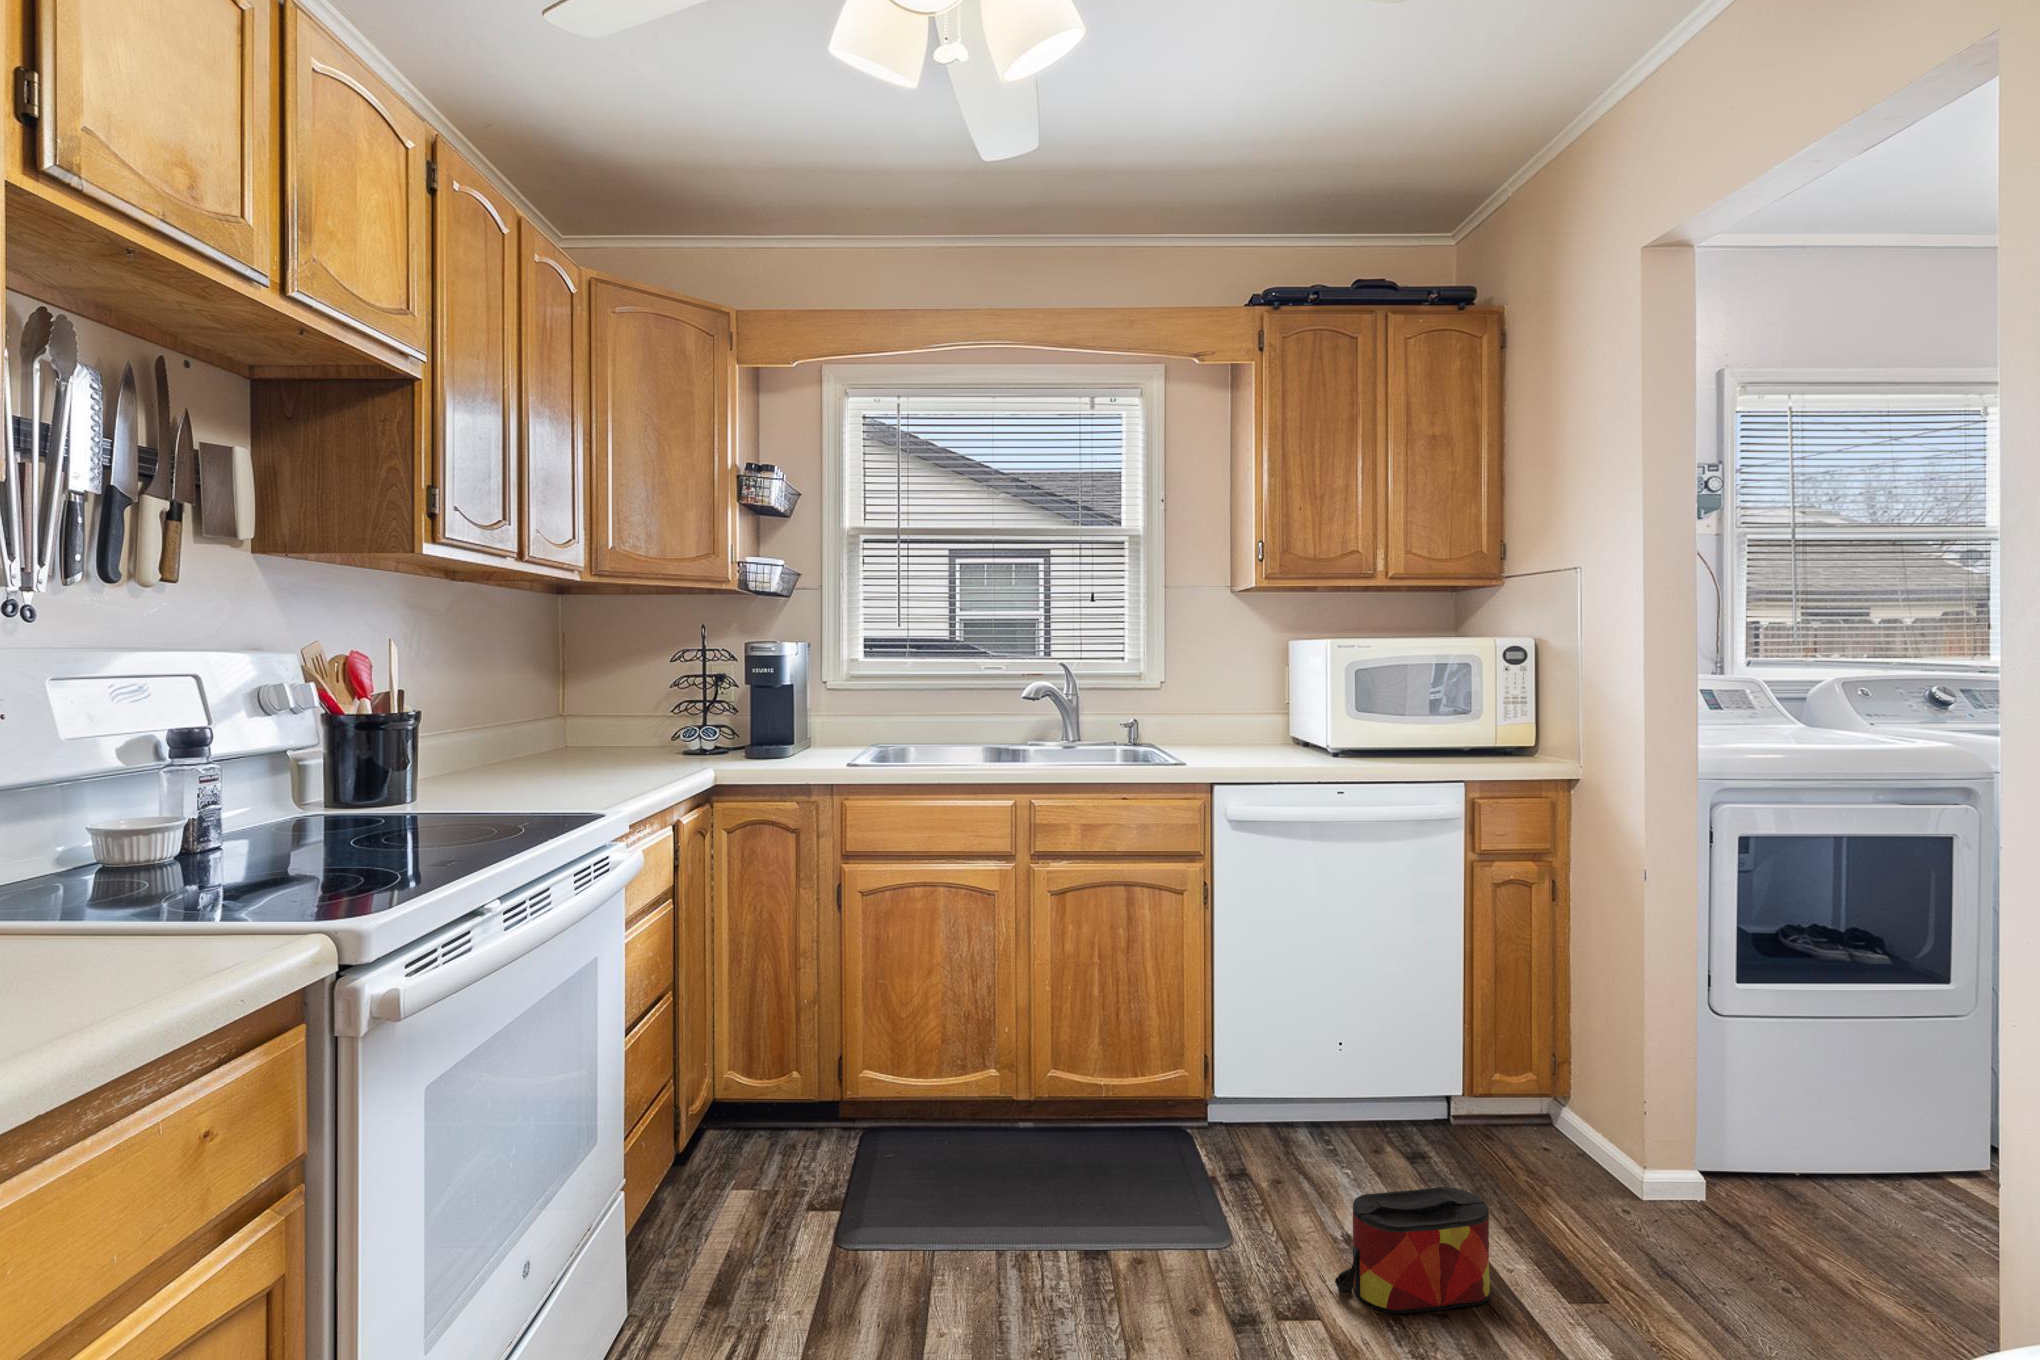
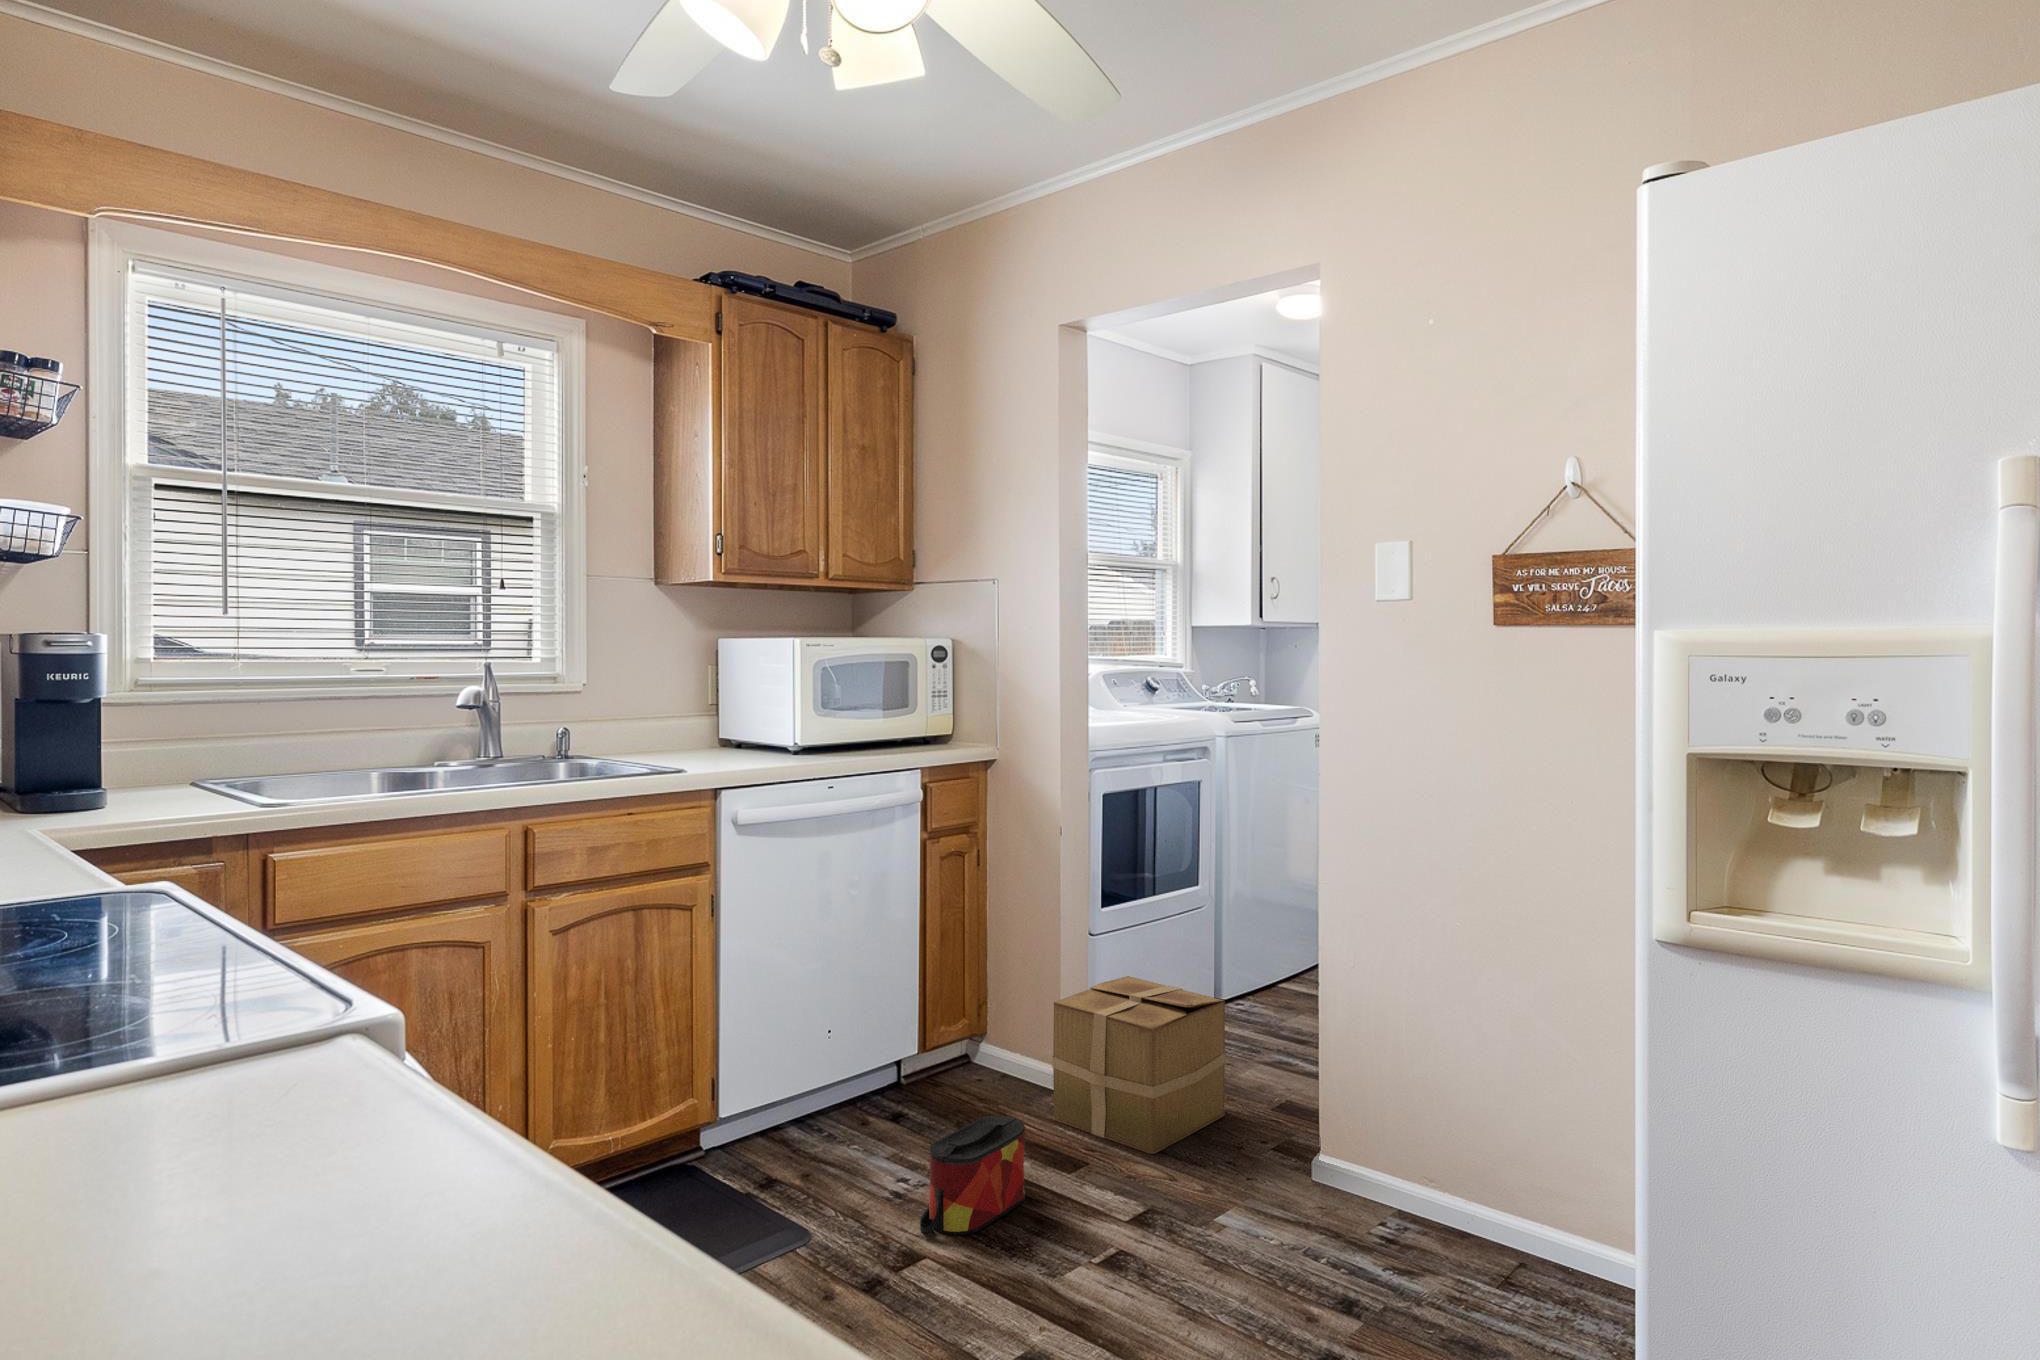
cardboard box: none [1600,1074,1880,1319] -> present [1052,976,1226,1154]

